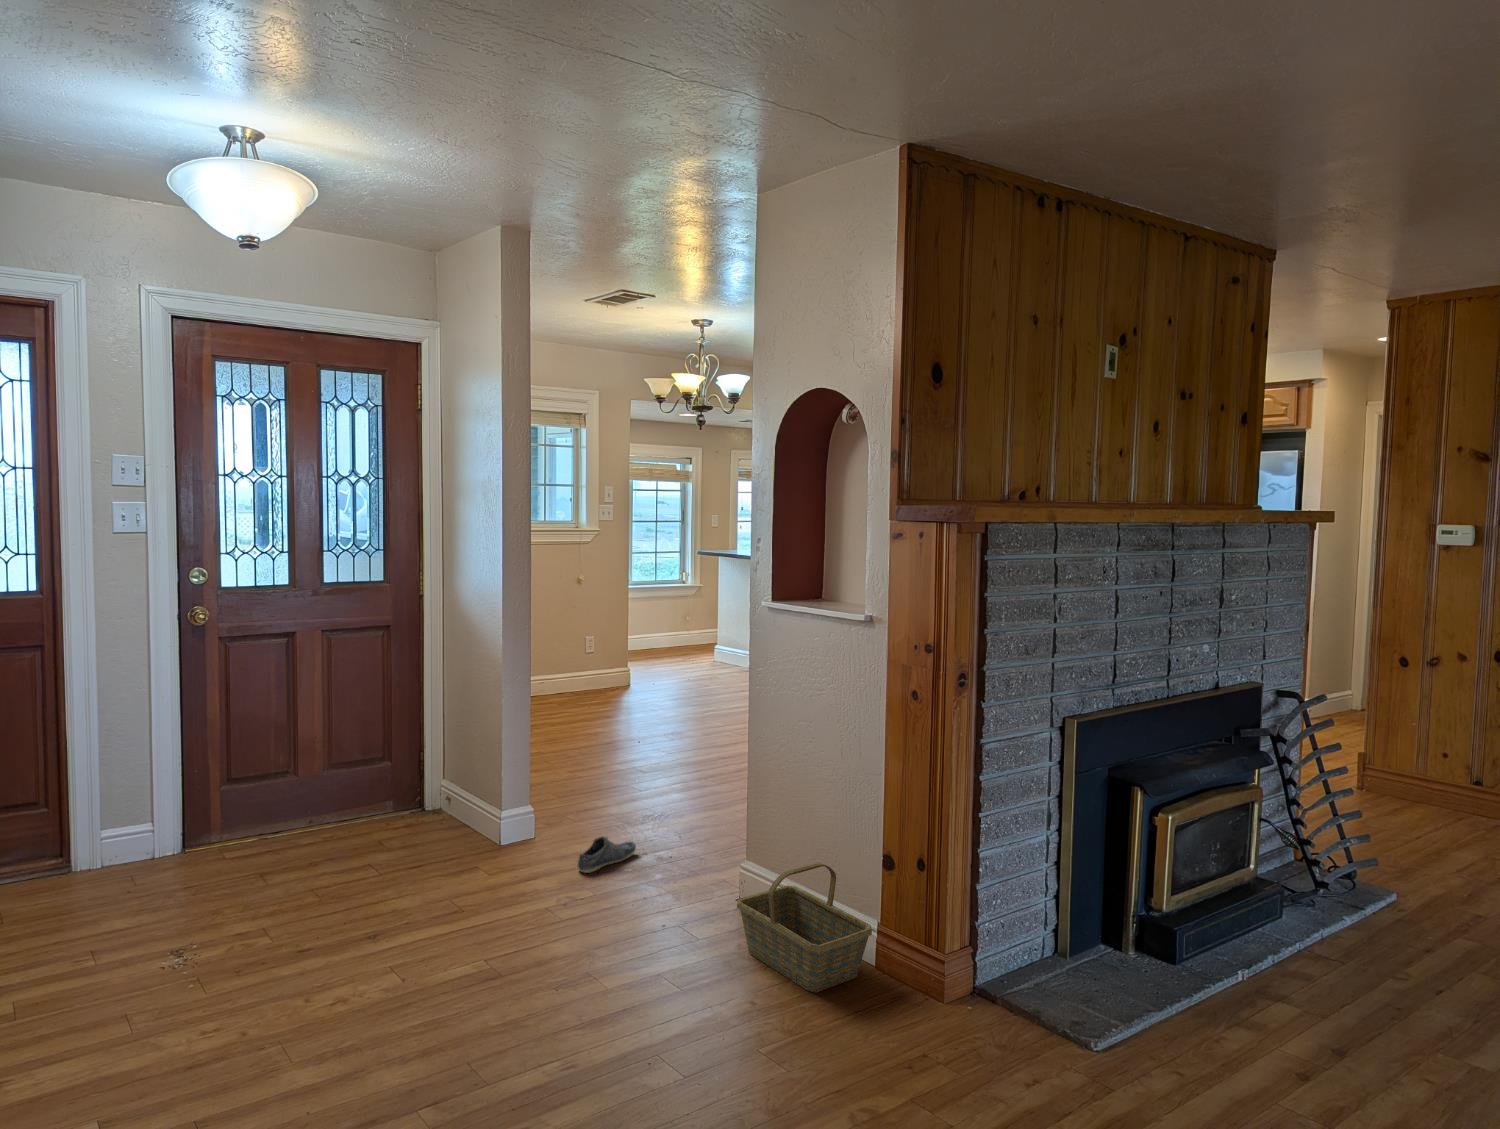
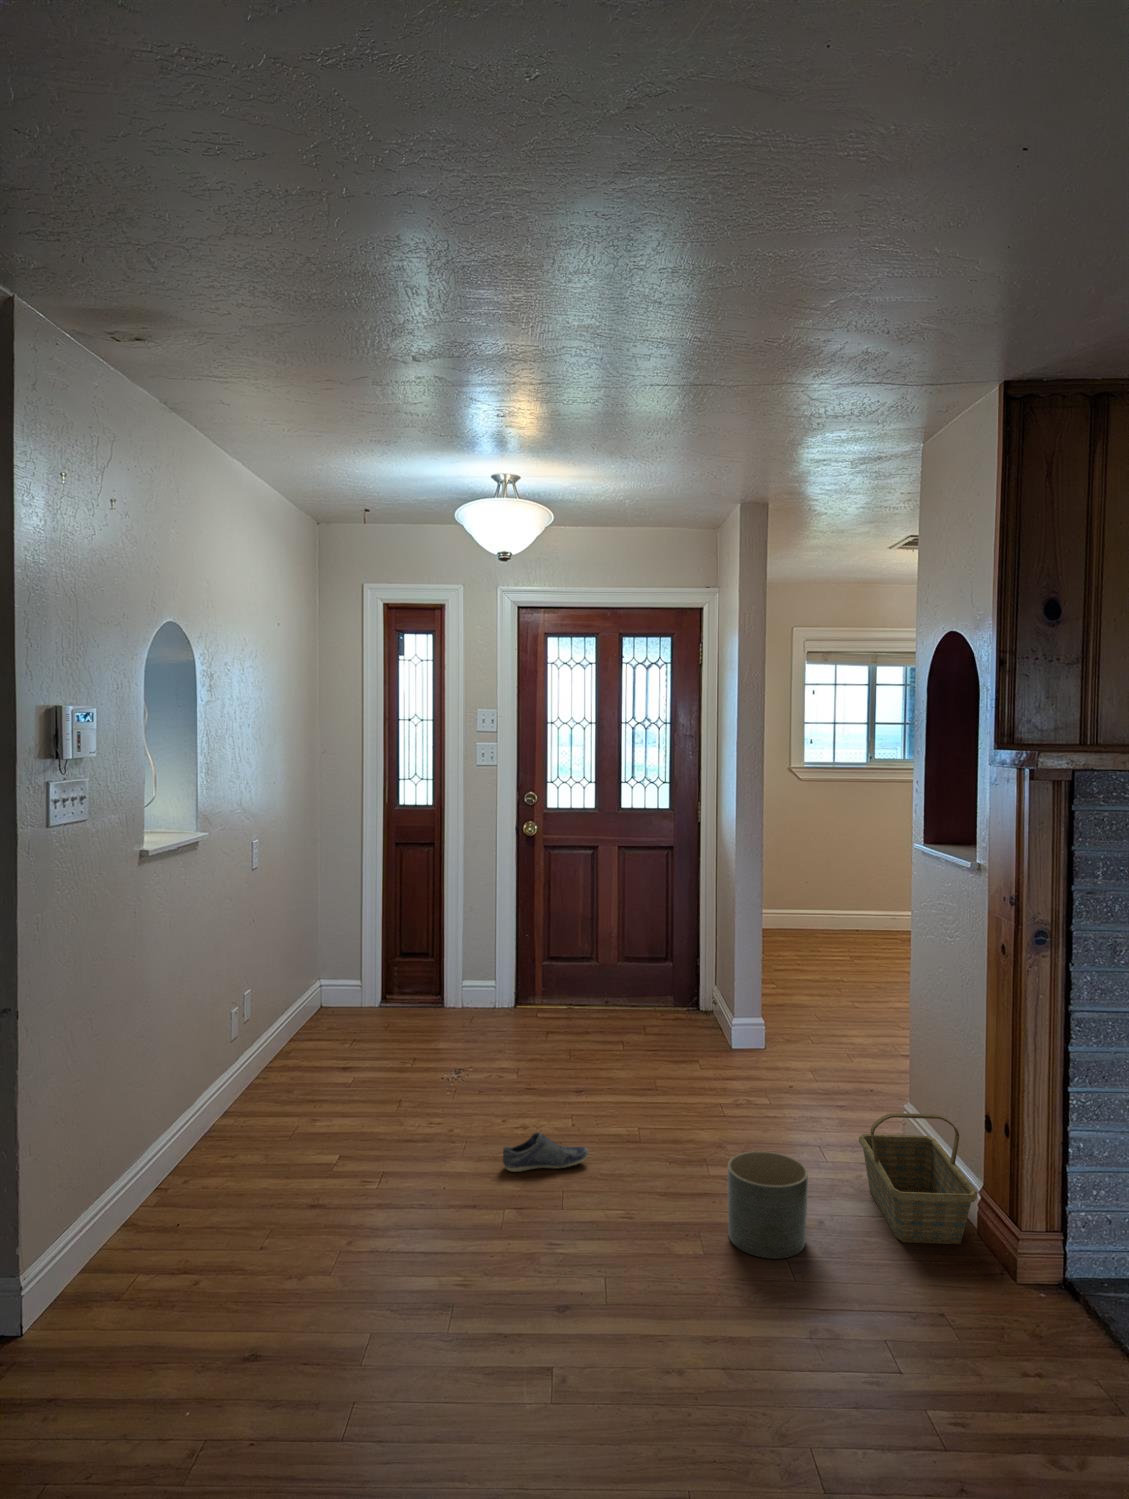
shoe: present [578,836,636,873] -> present [503,1132,589,1172]
planter: none [668,942,752,1057] -> present [728,1151,808,1259]

